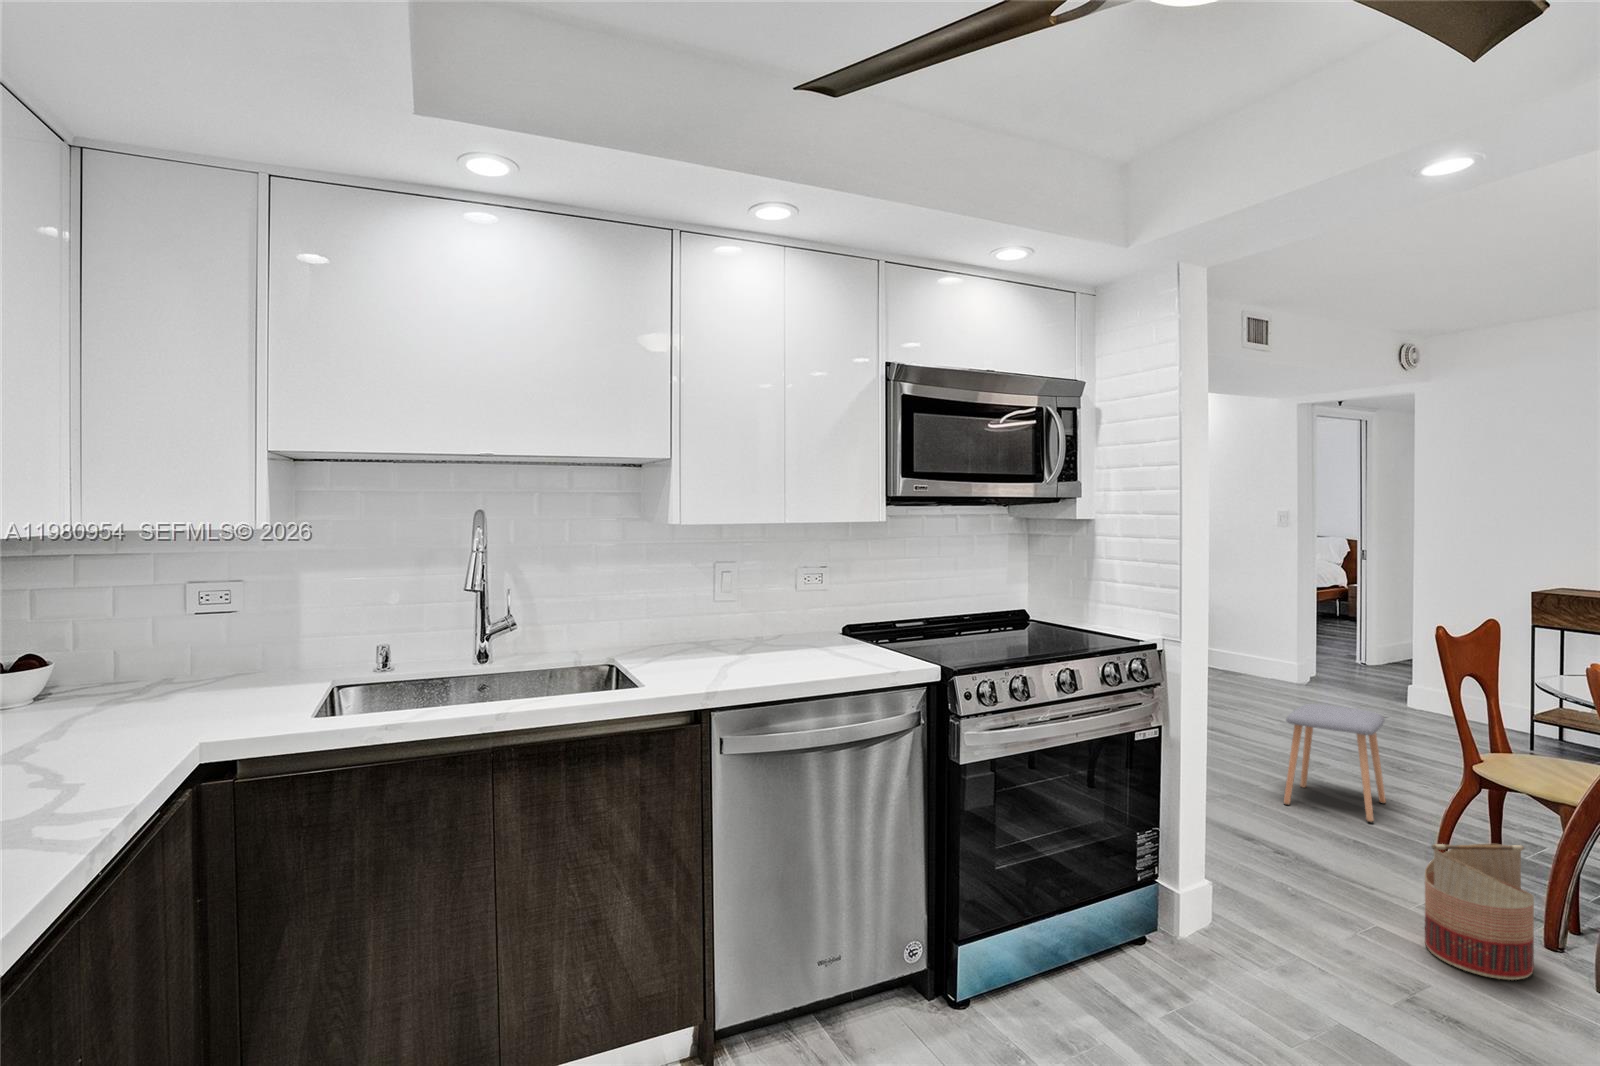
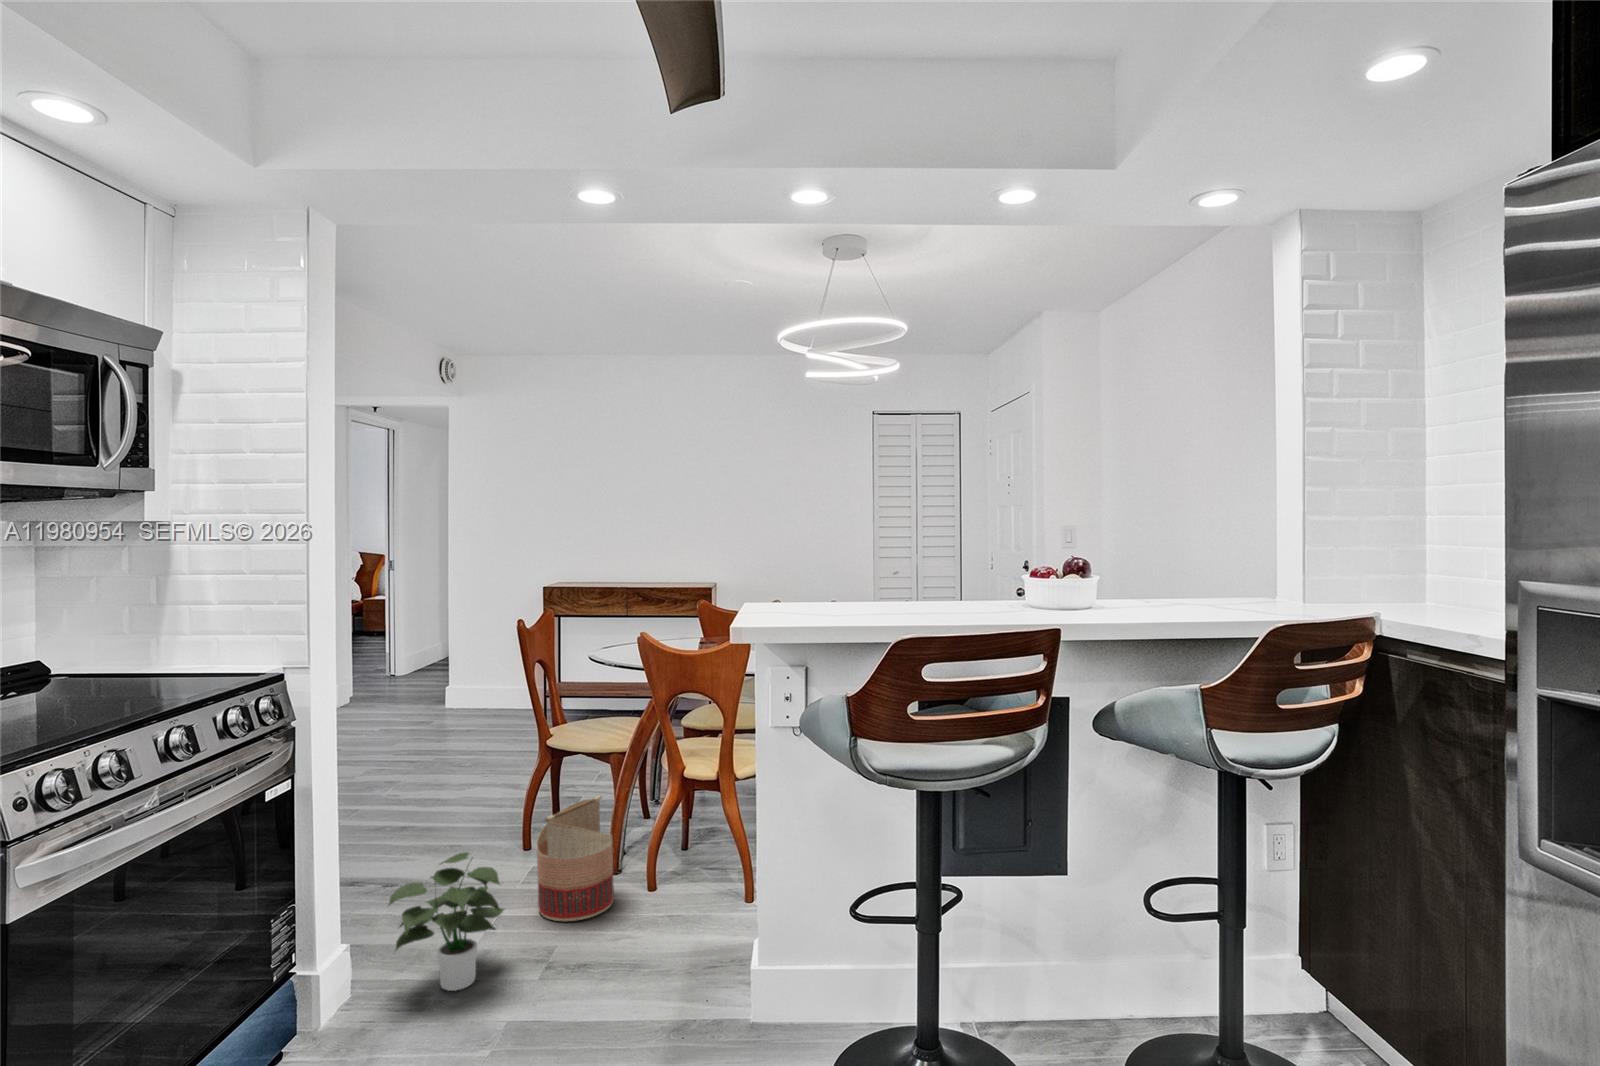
stool: present [1284,704,1386,823] -> none [374,715,462,833]
potted plant: none [1239,843,1368,971] -> present [389,852,504,991]

